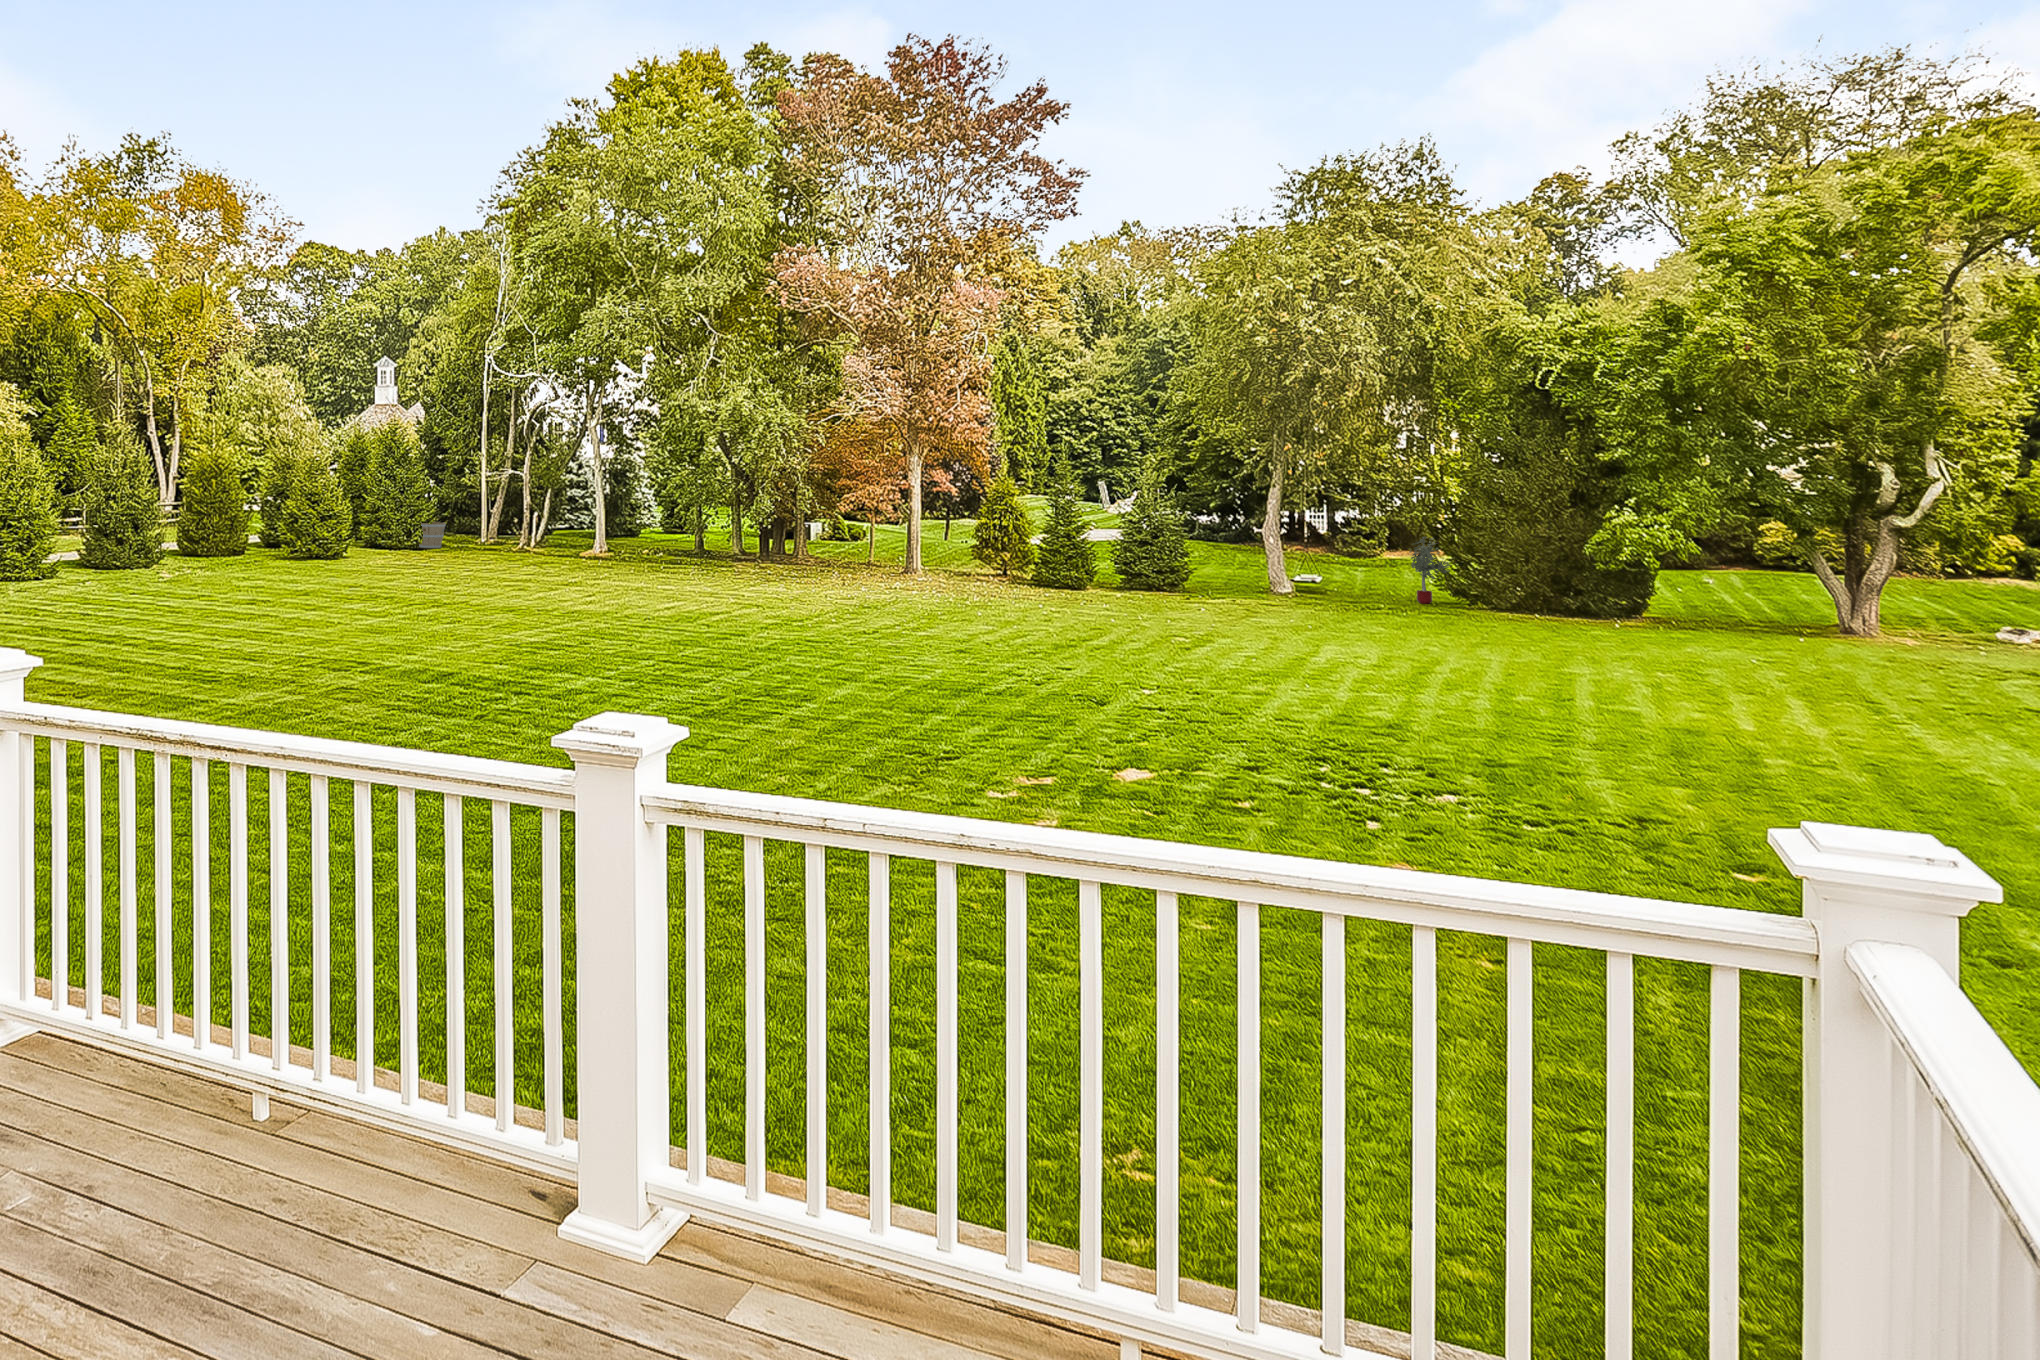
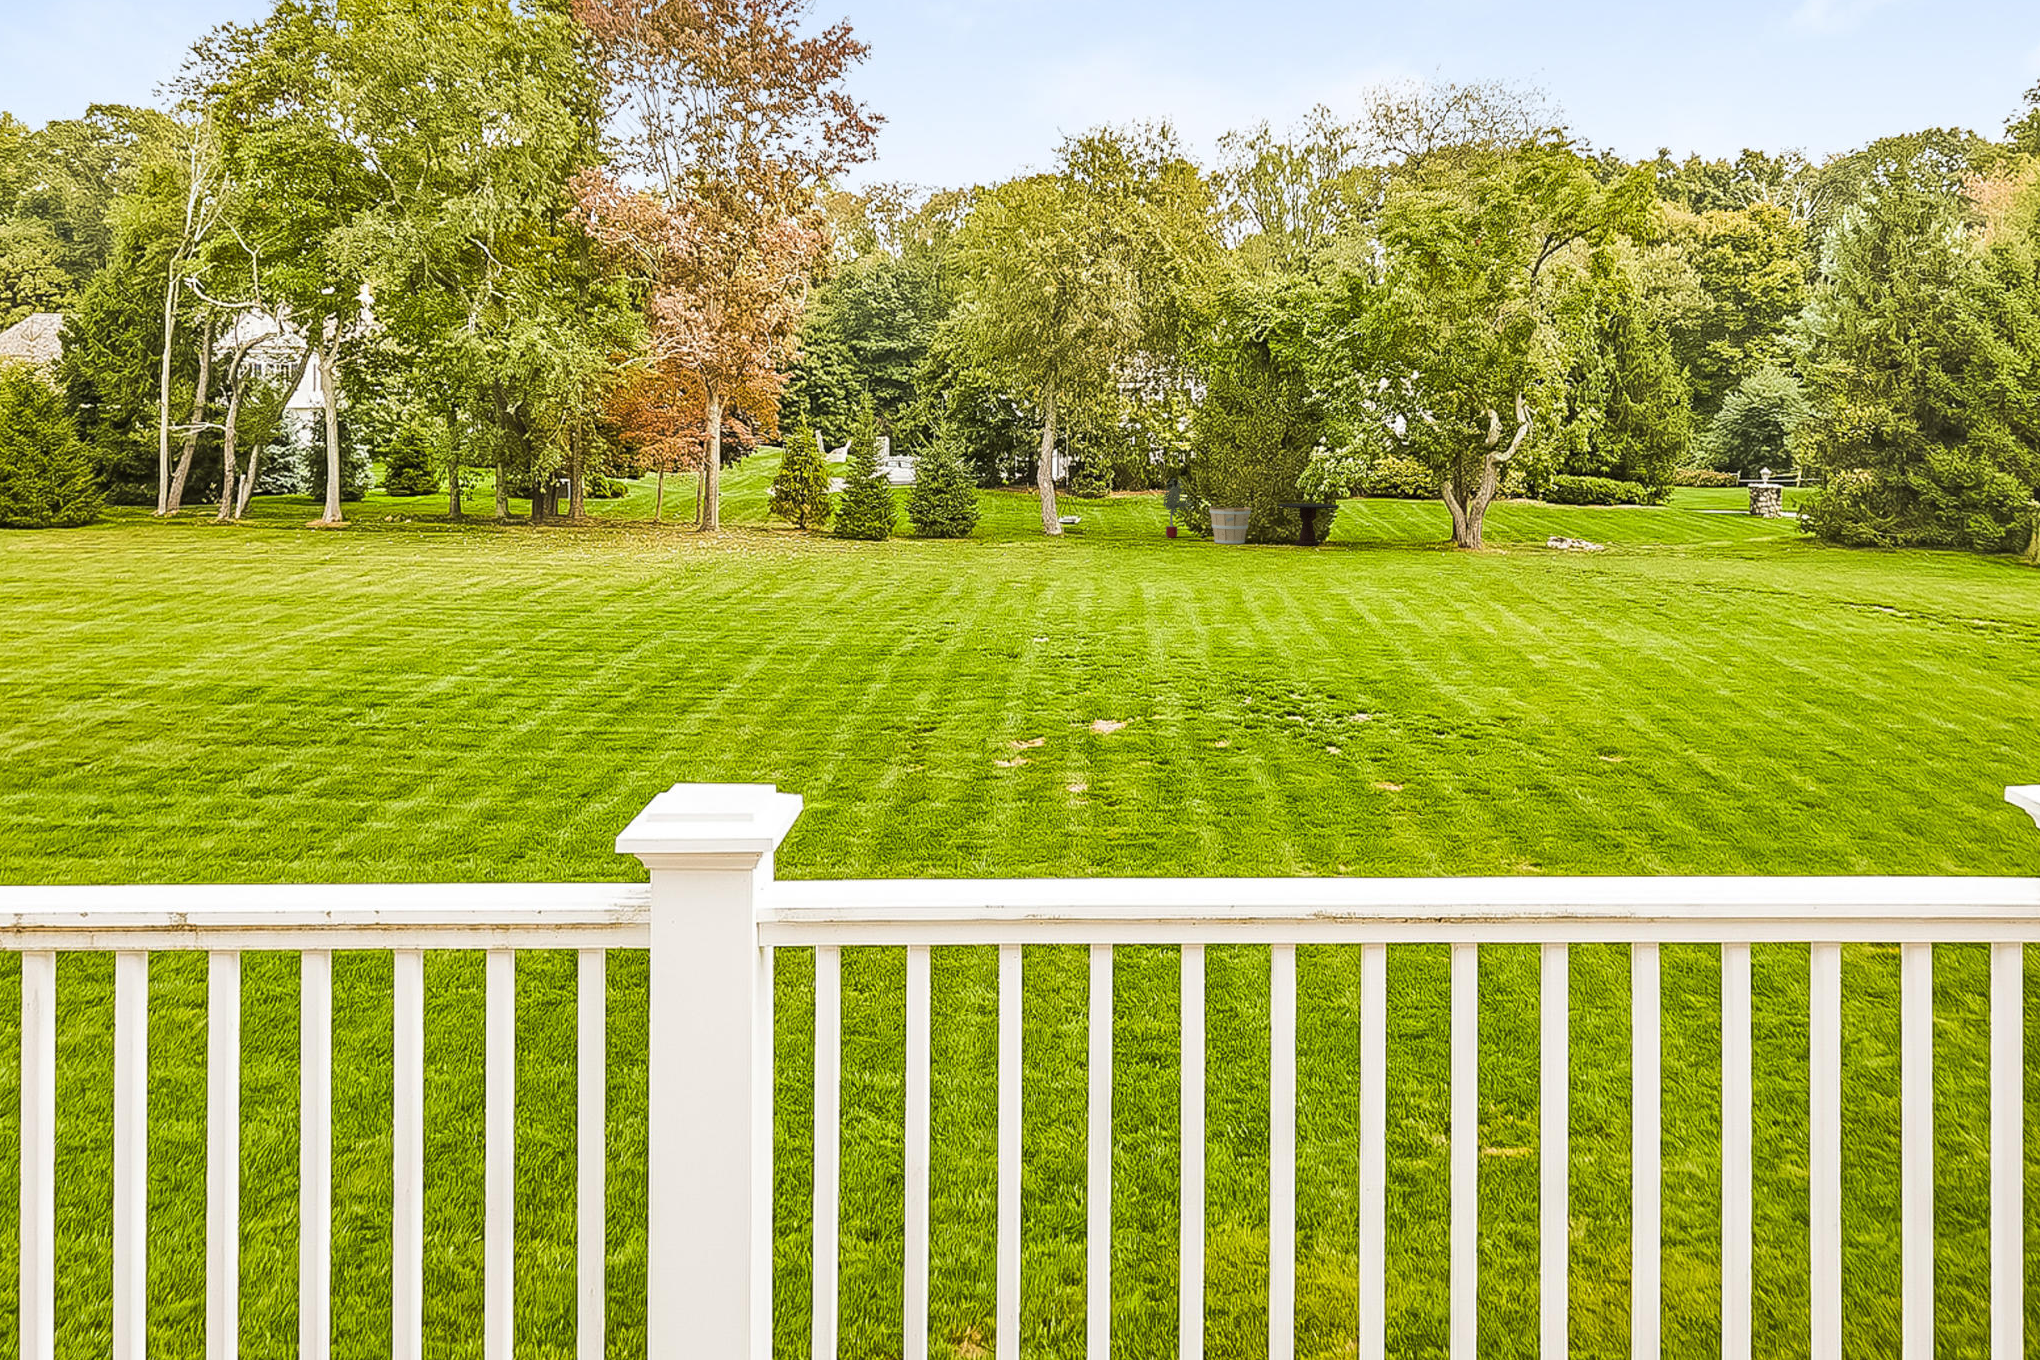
wooden bucket: present [419,522,446,548] -> present [1209,507,1251,544]
side table: none [1565,570,1652,621] -> present [1278,503,1338,546]

